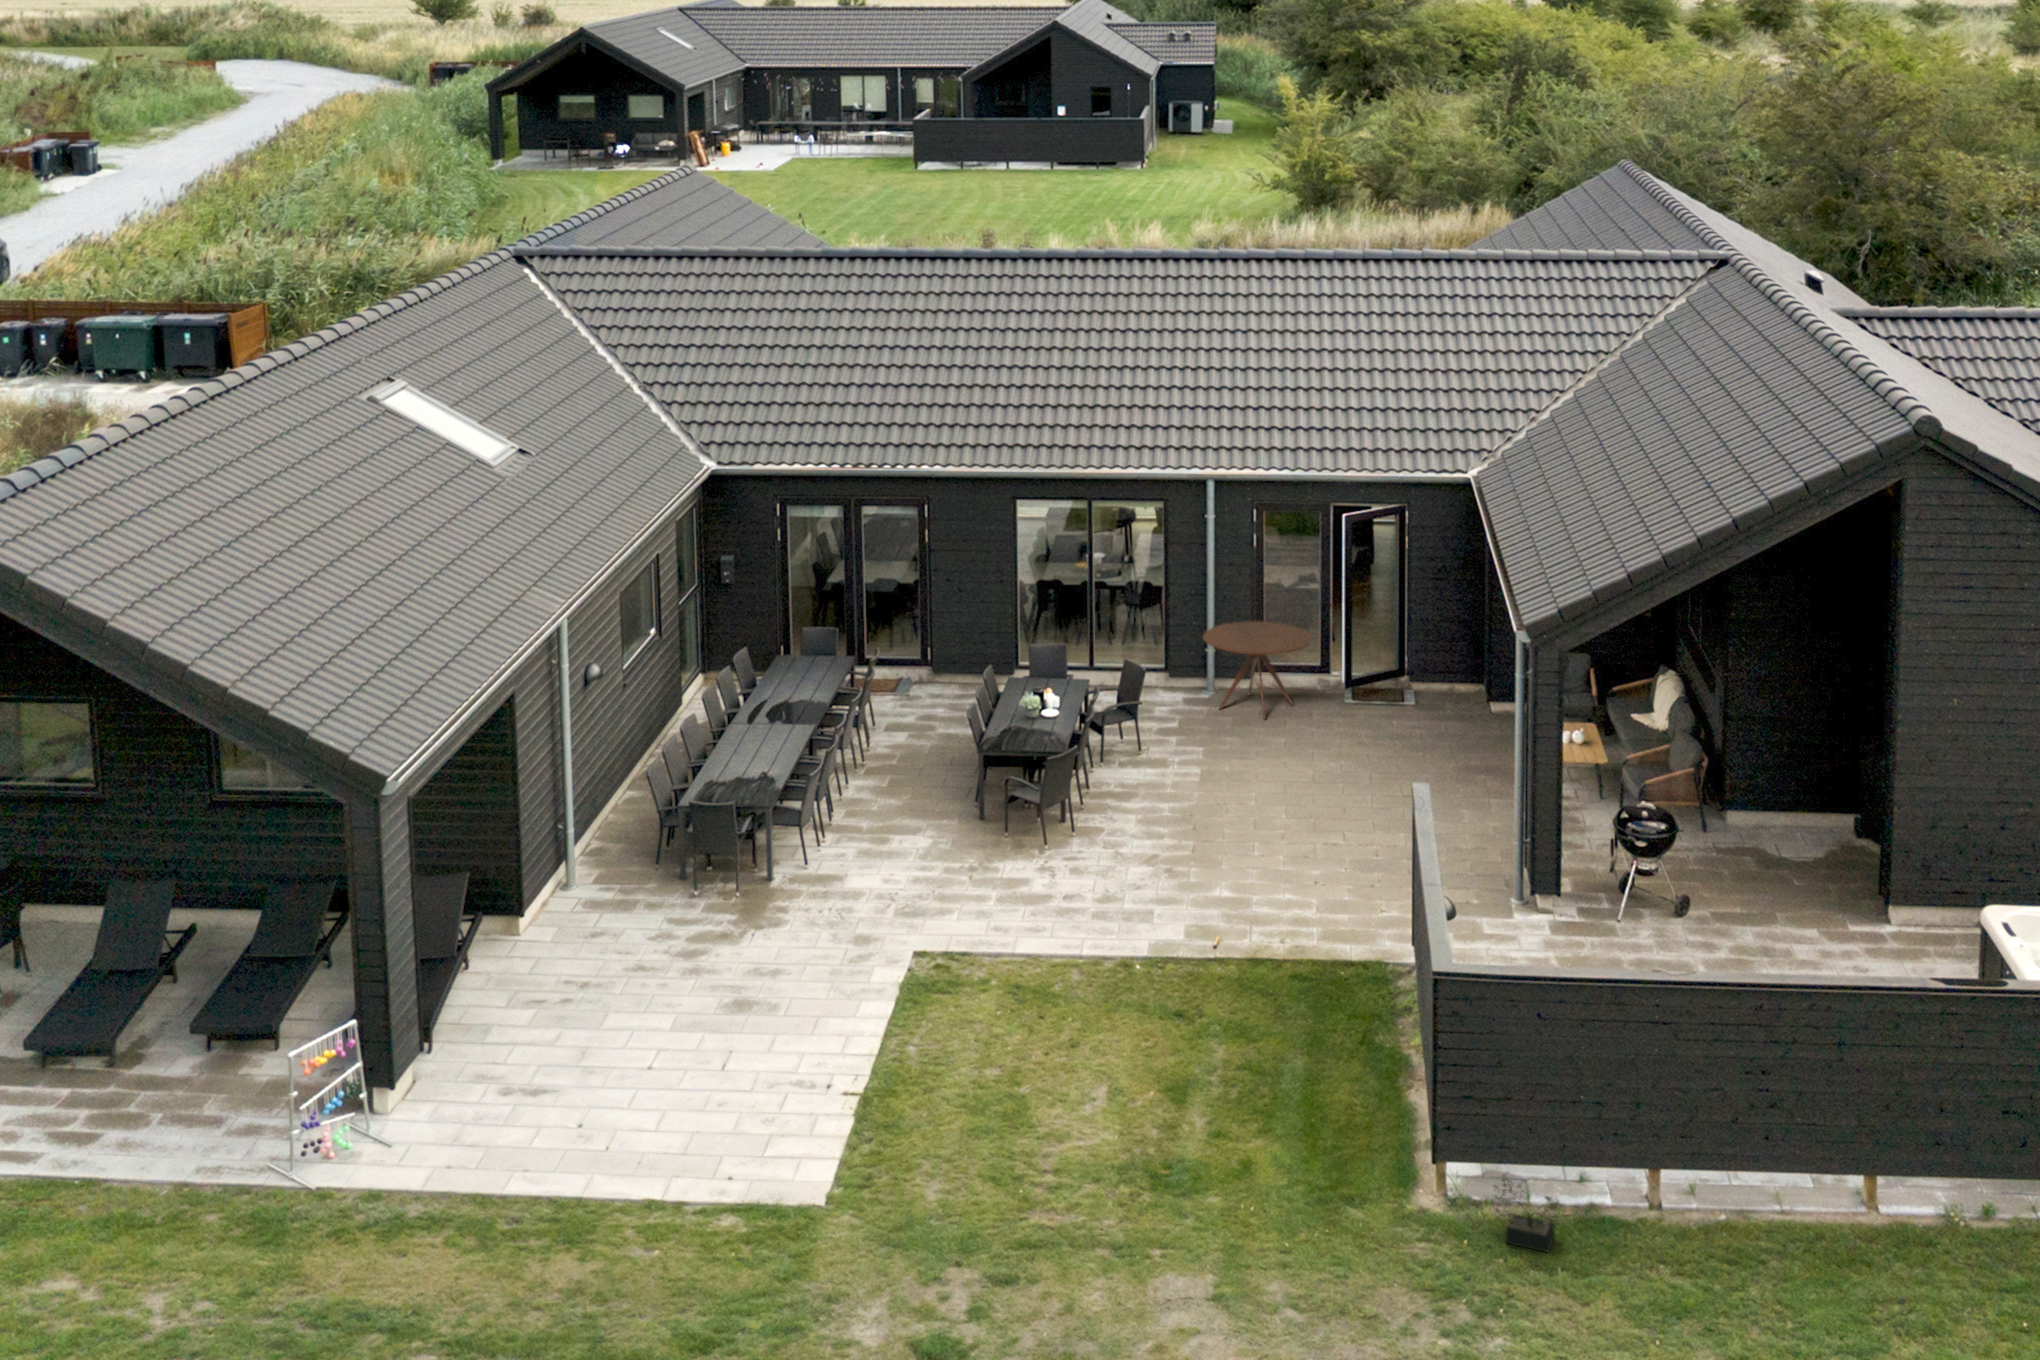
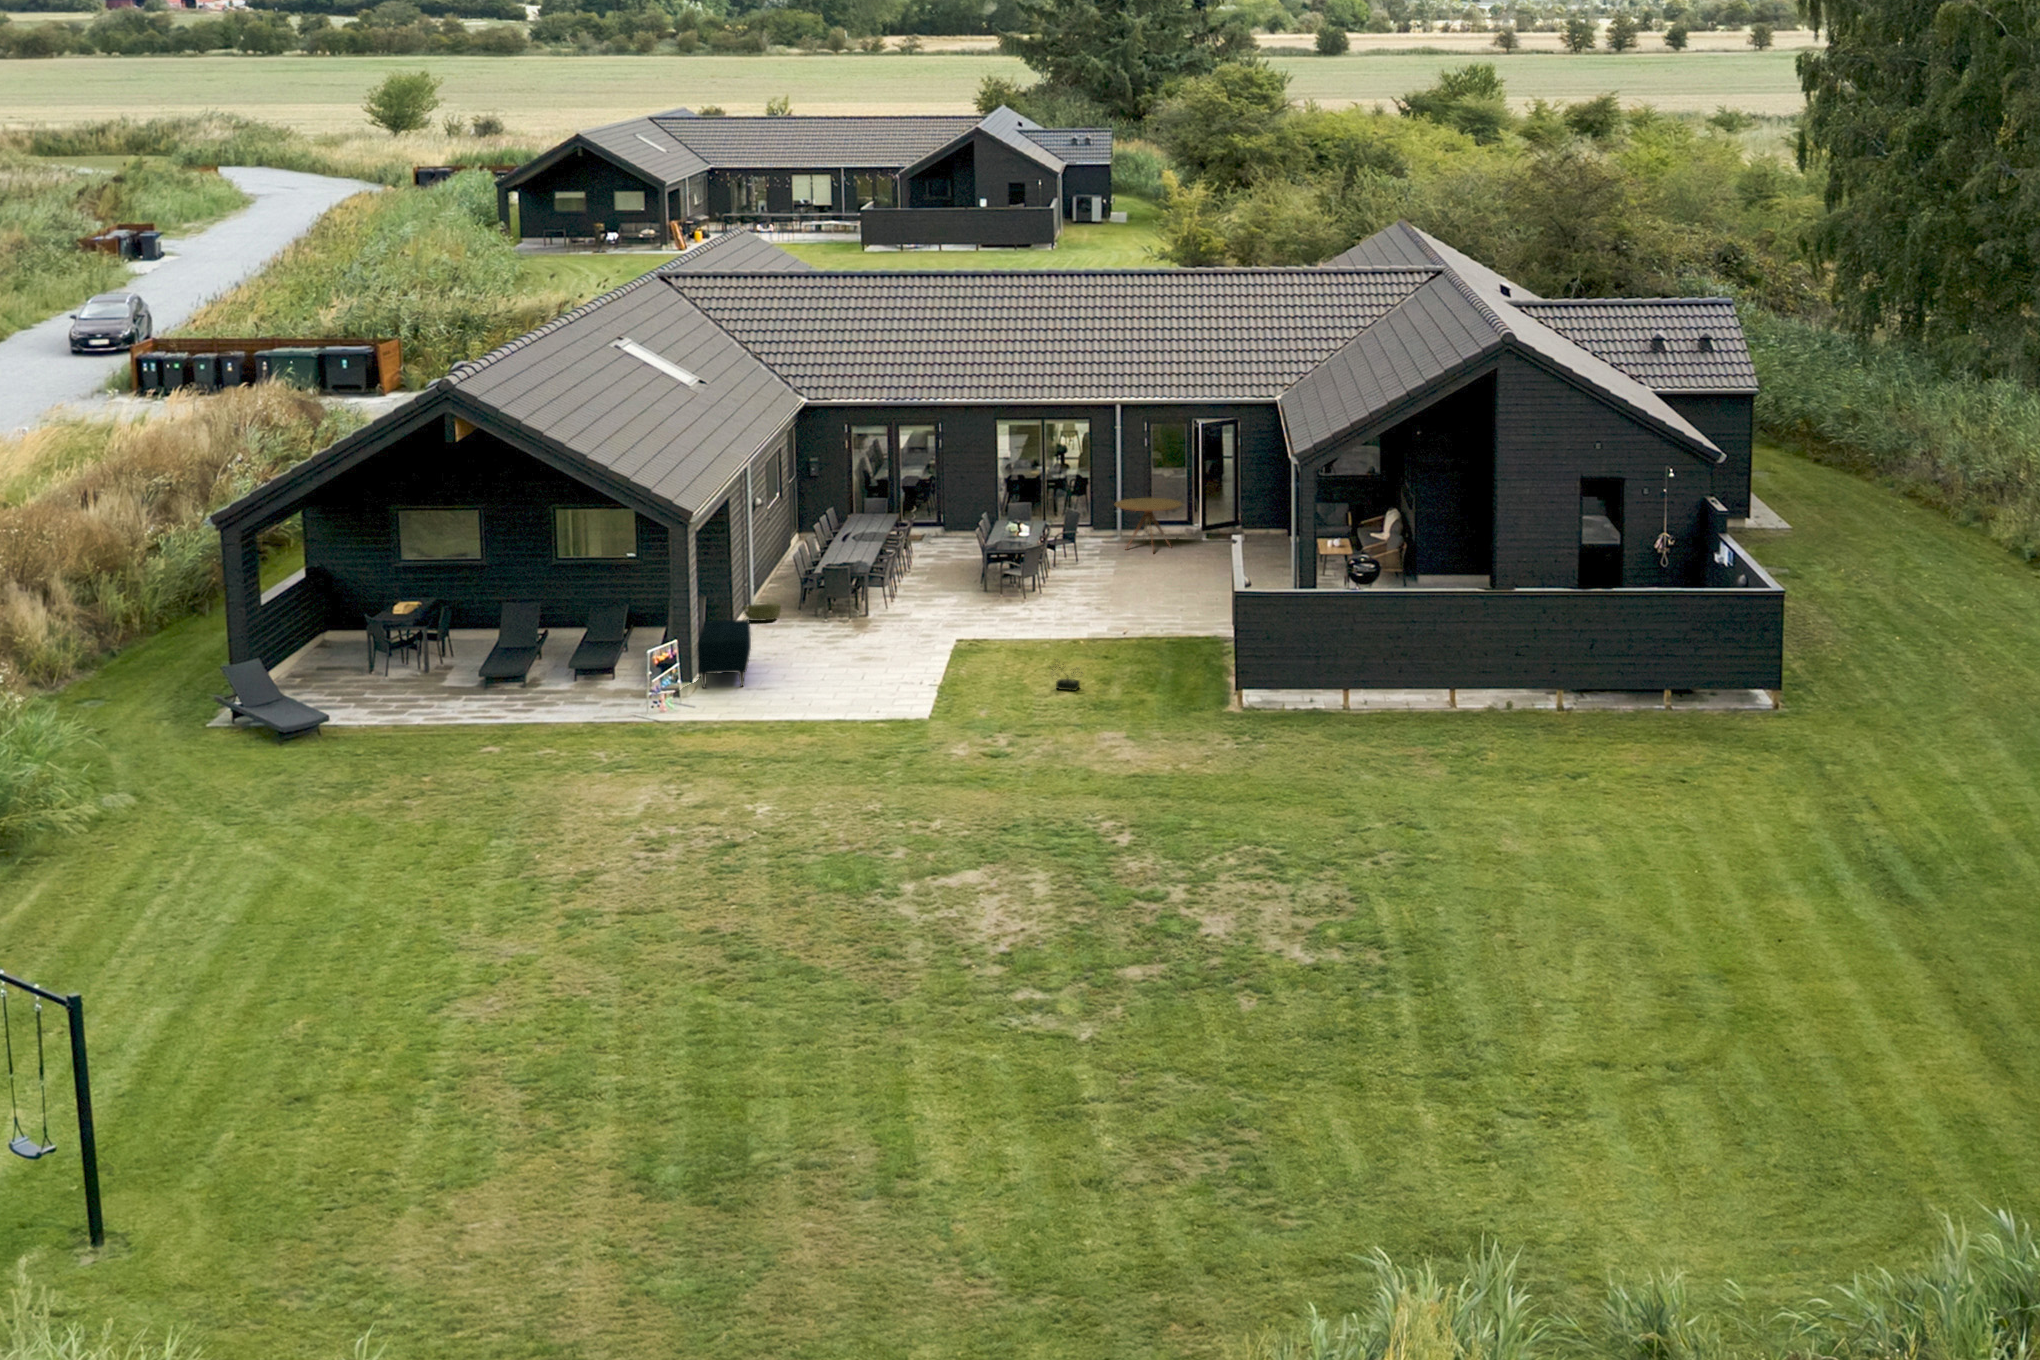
woven basket: none [557,850,628,885] -> present [743,603,781,621]
bench: none [404,935,534,1096] -> present [697,620,751,688]
decorative plant: present [1492,1175,1564,1252] -> present [1052,665,1082,691]

